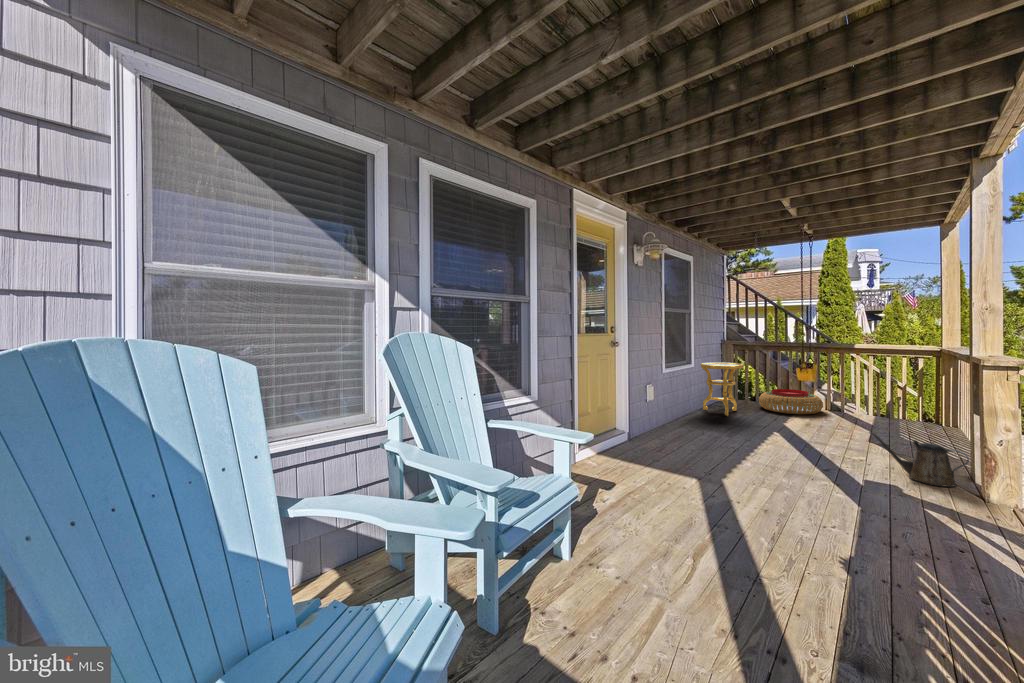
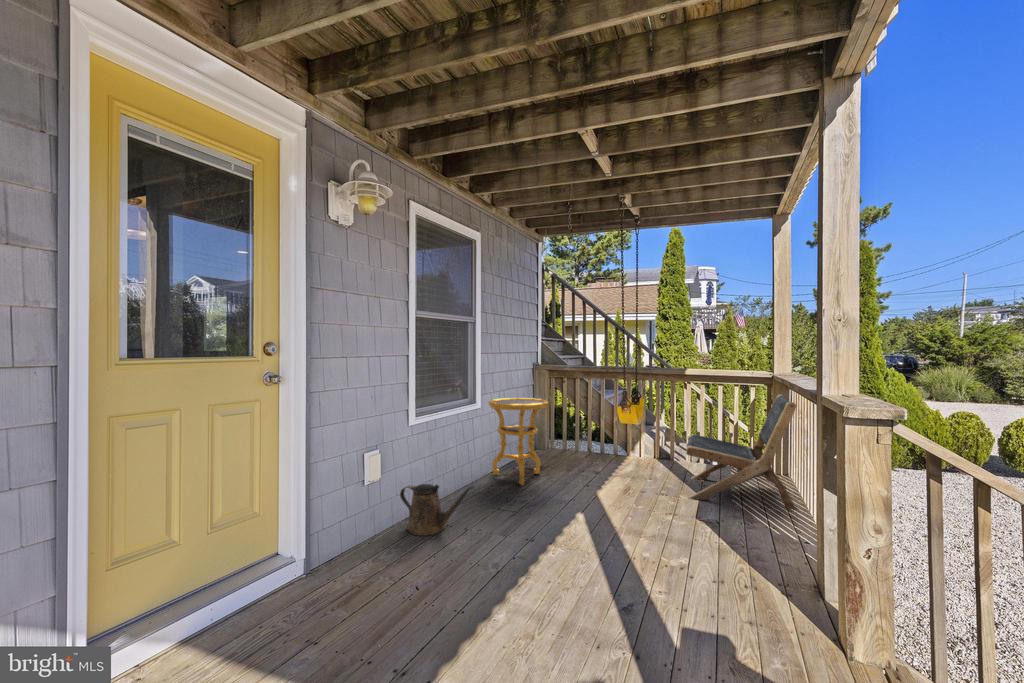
lounge chair: none [857,359,961,440] -> present [686,394,798,509]
pouf: present [759,389,823,414] -> none [573,435,650,475]
watering can: present [869,432,969,487] -> present [400,484,474,536]

